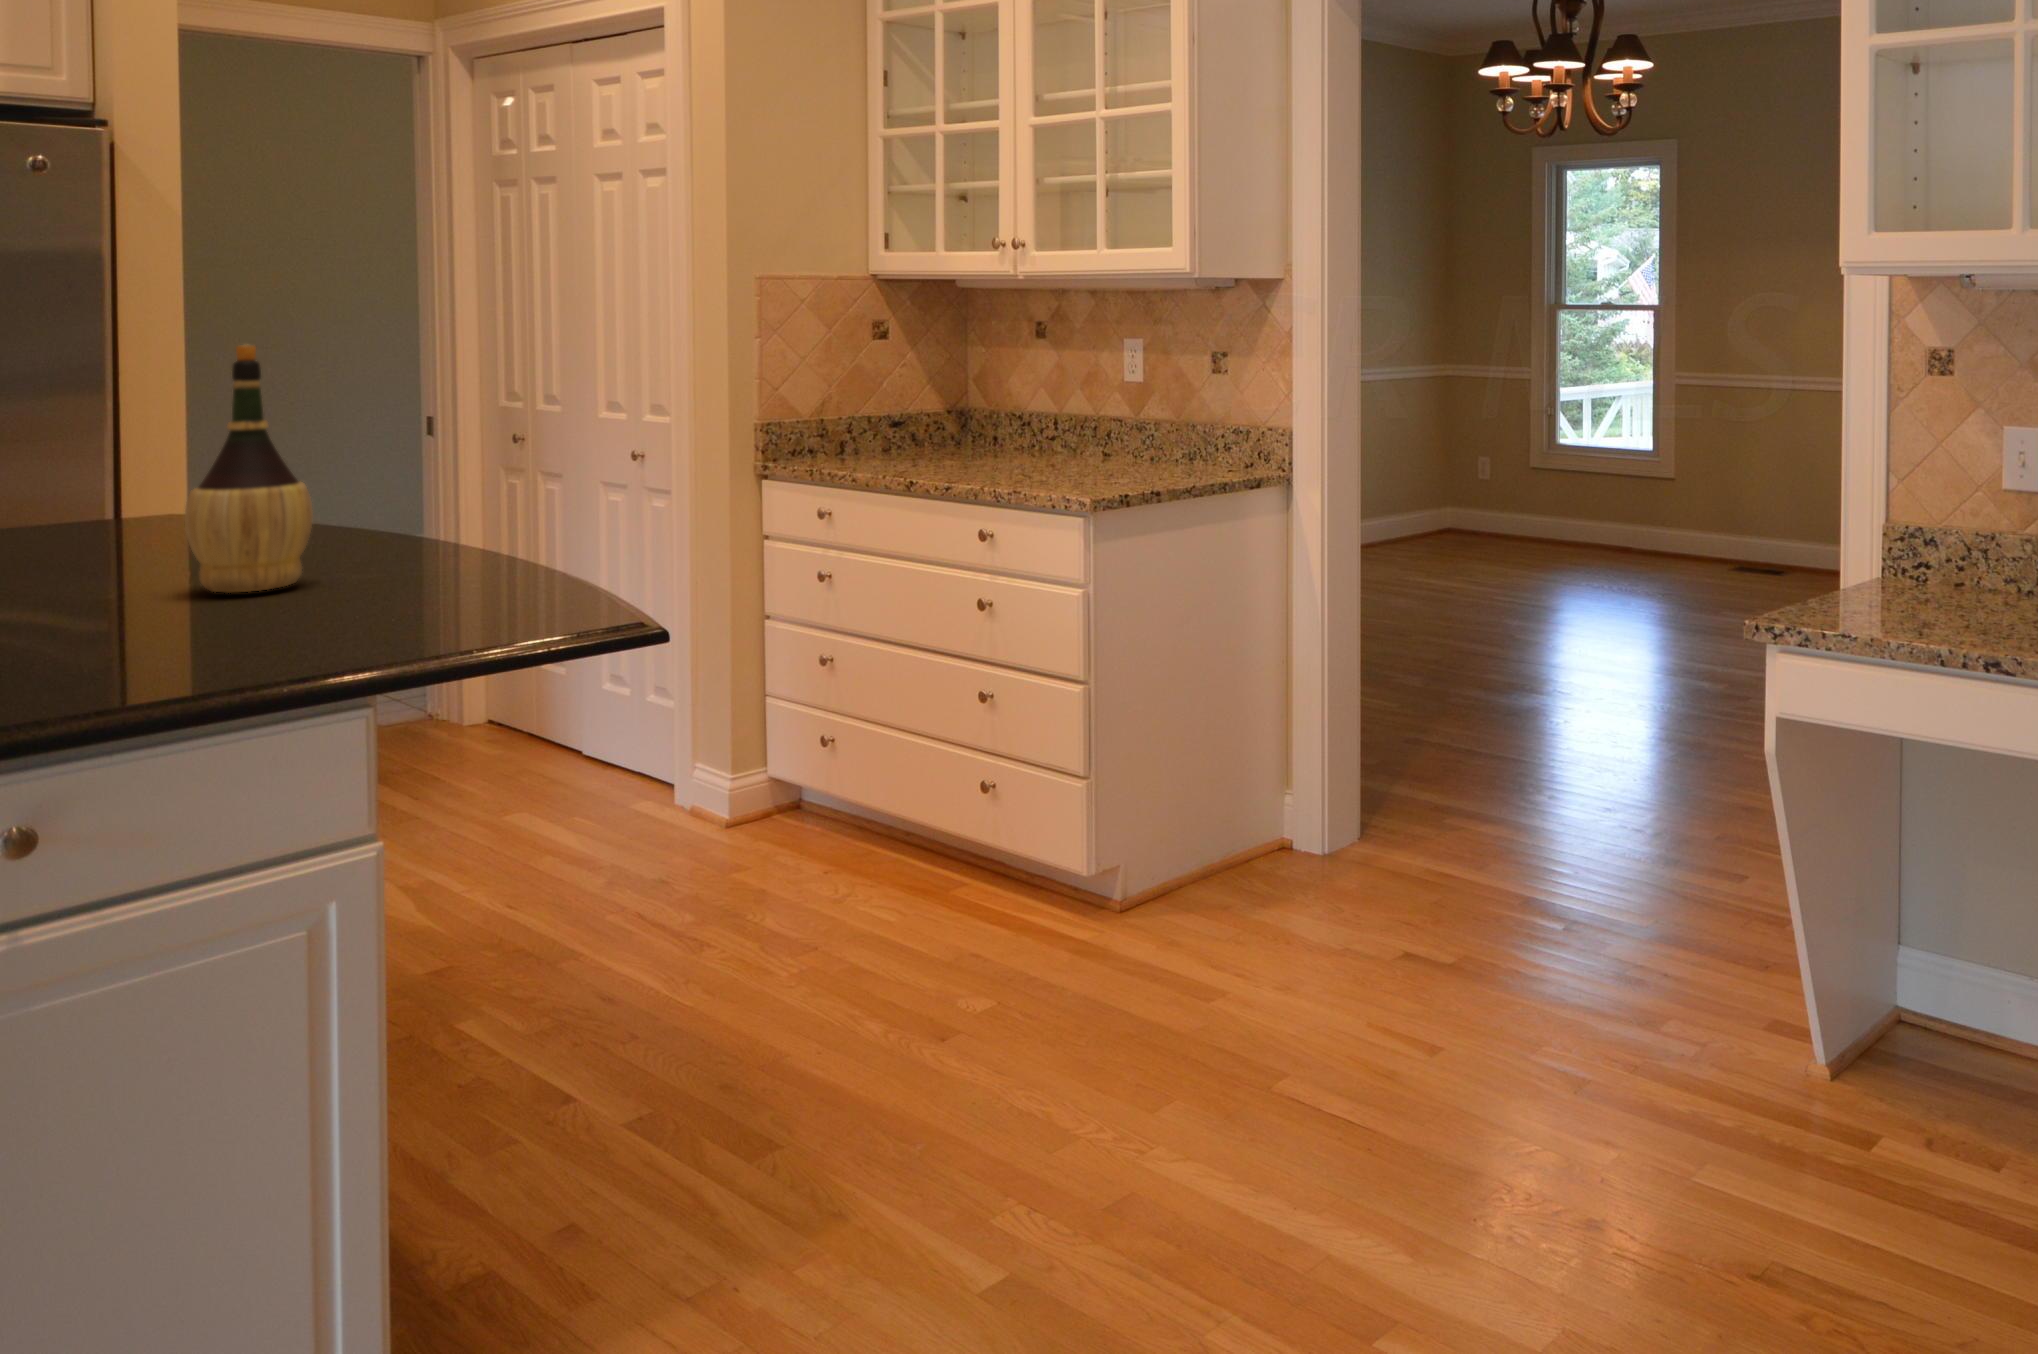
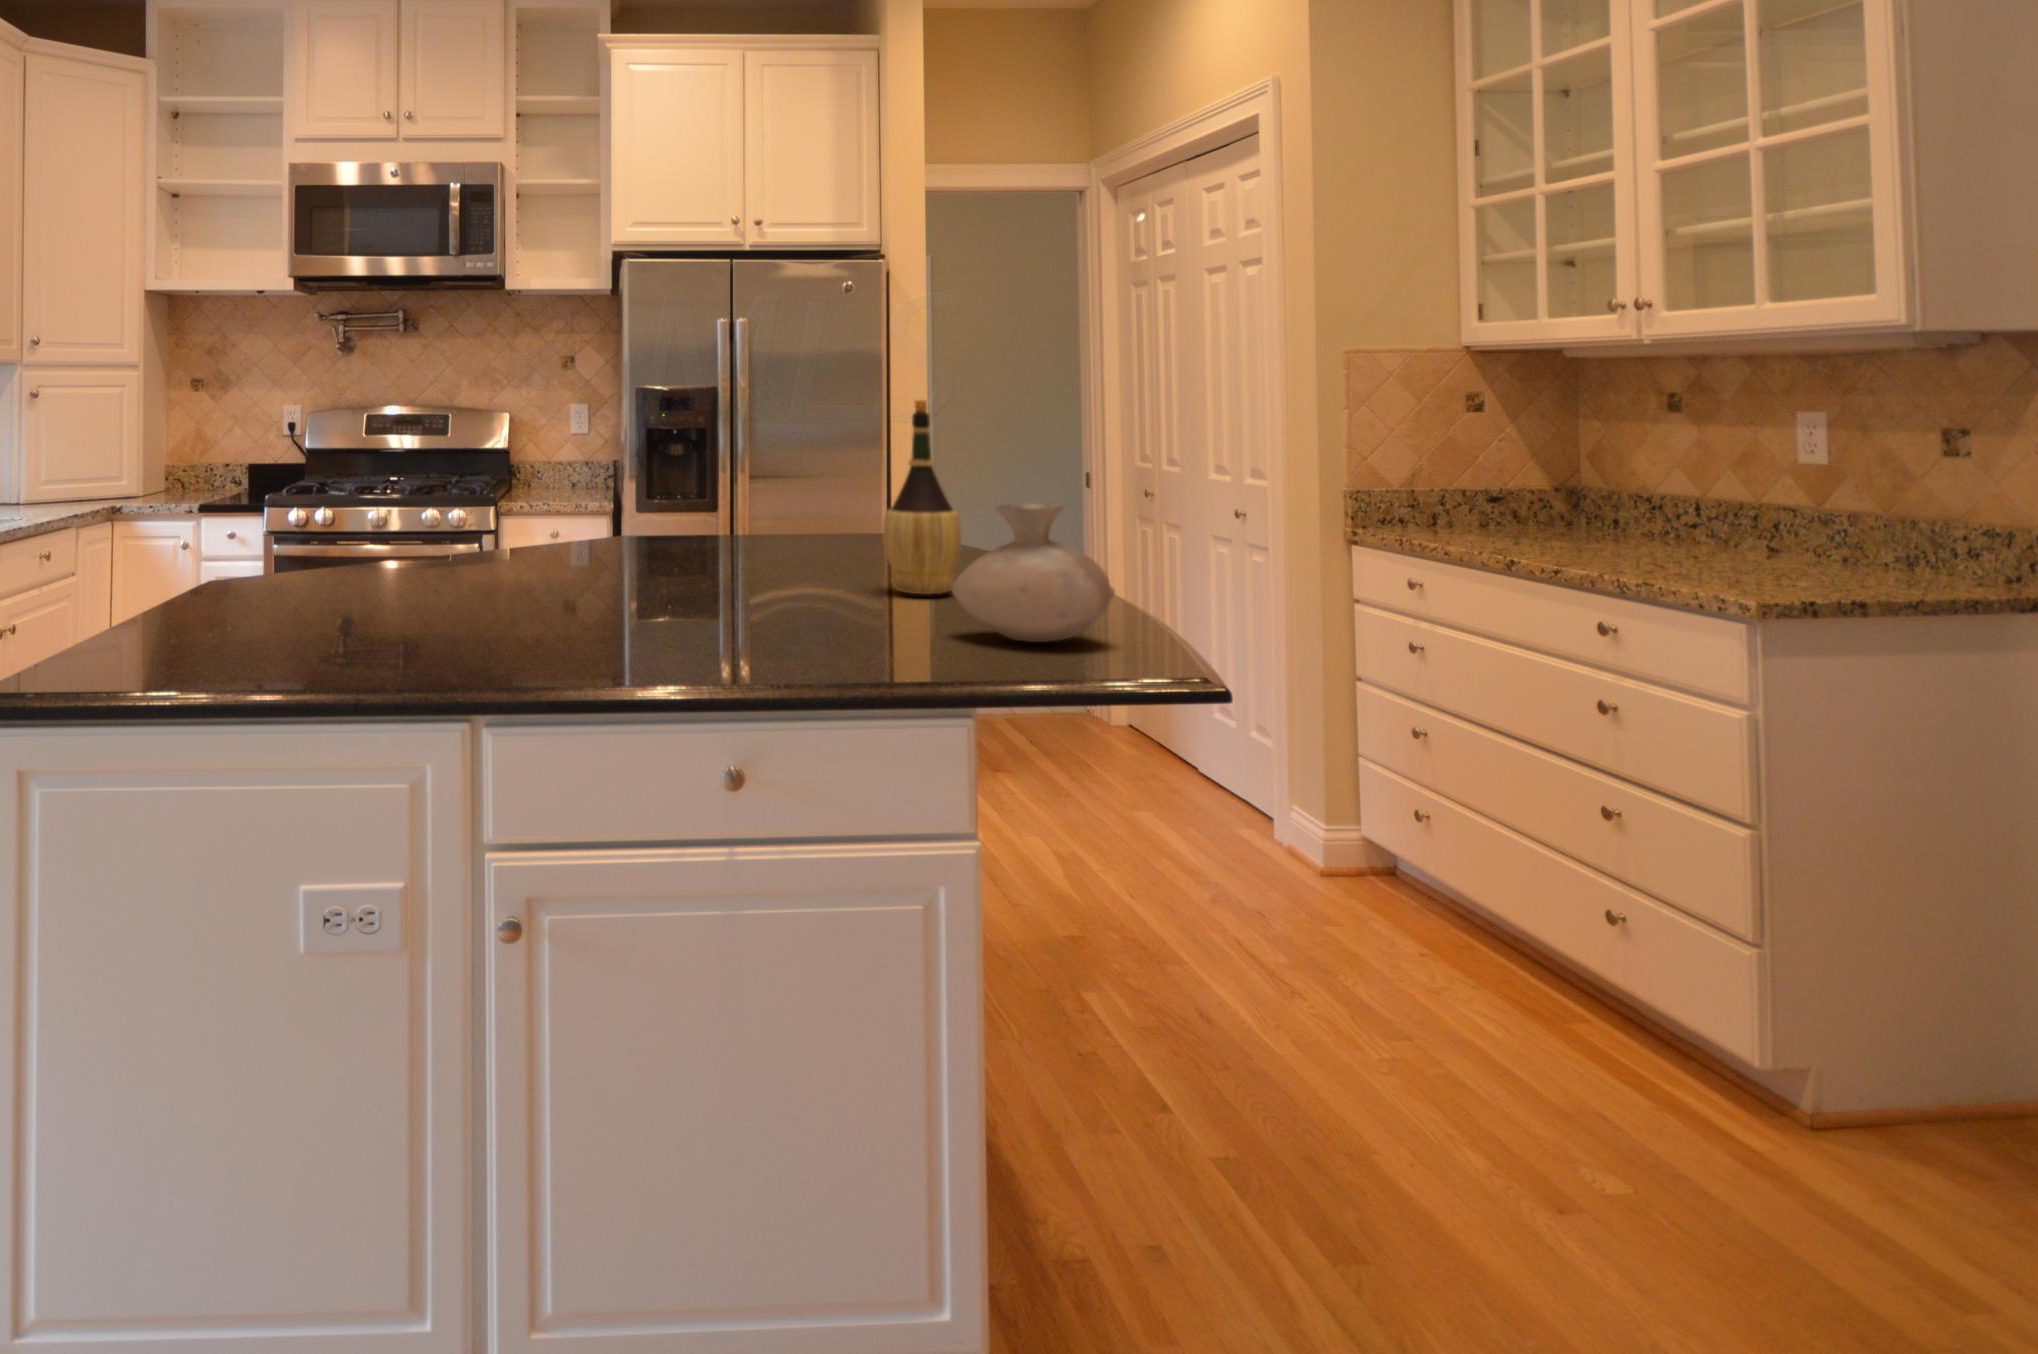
vase: none [322,464,540,622] -> present [951,504,1115,642]

